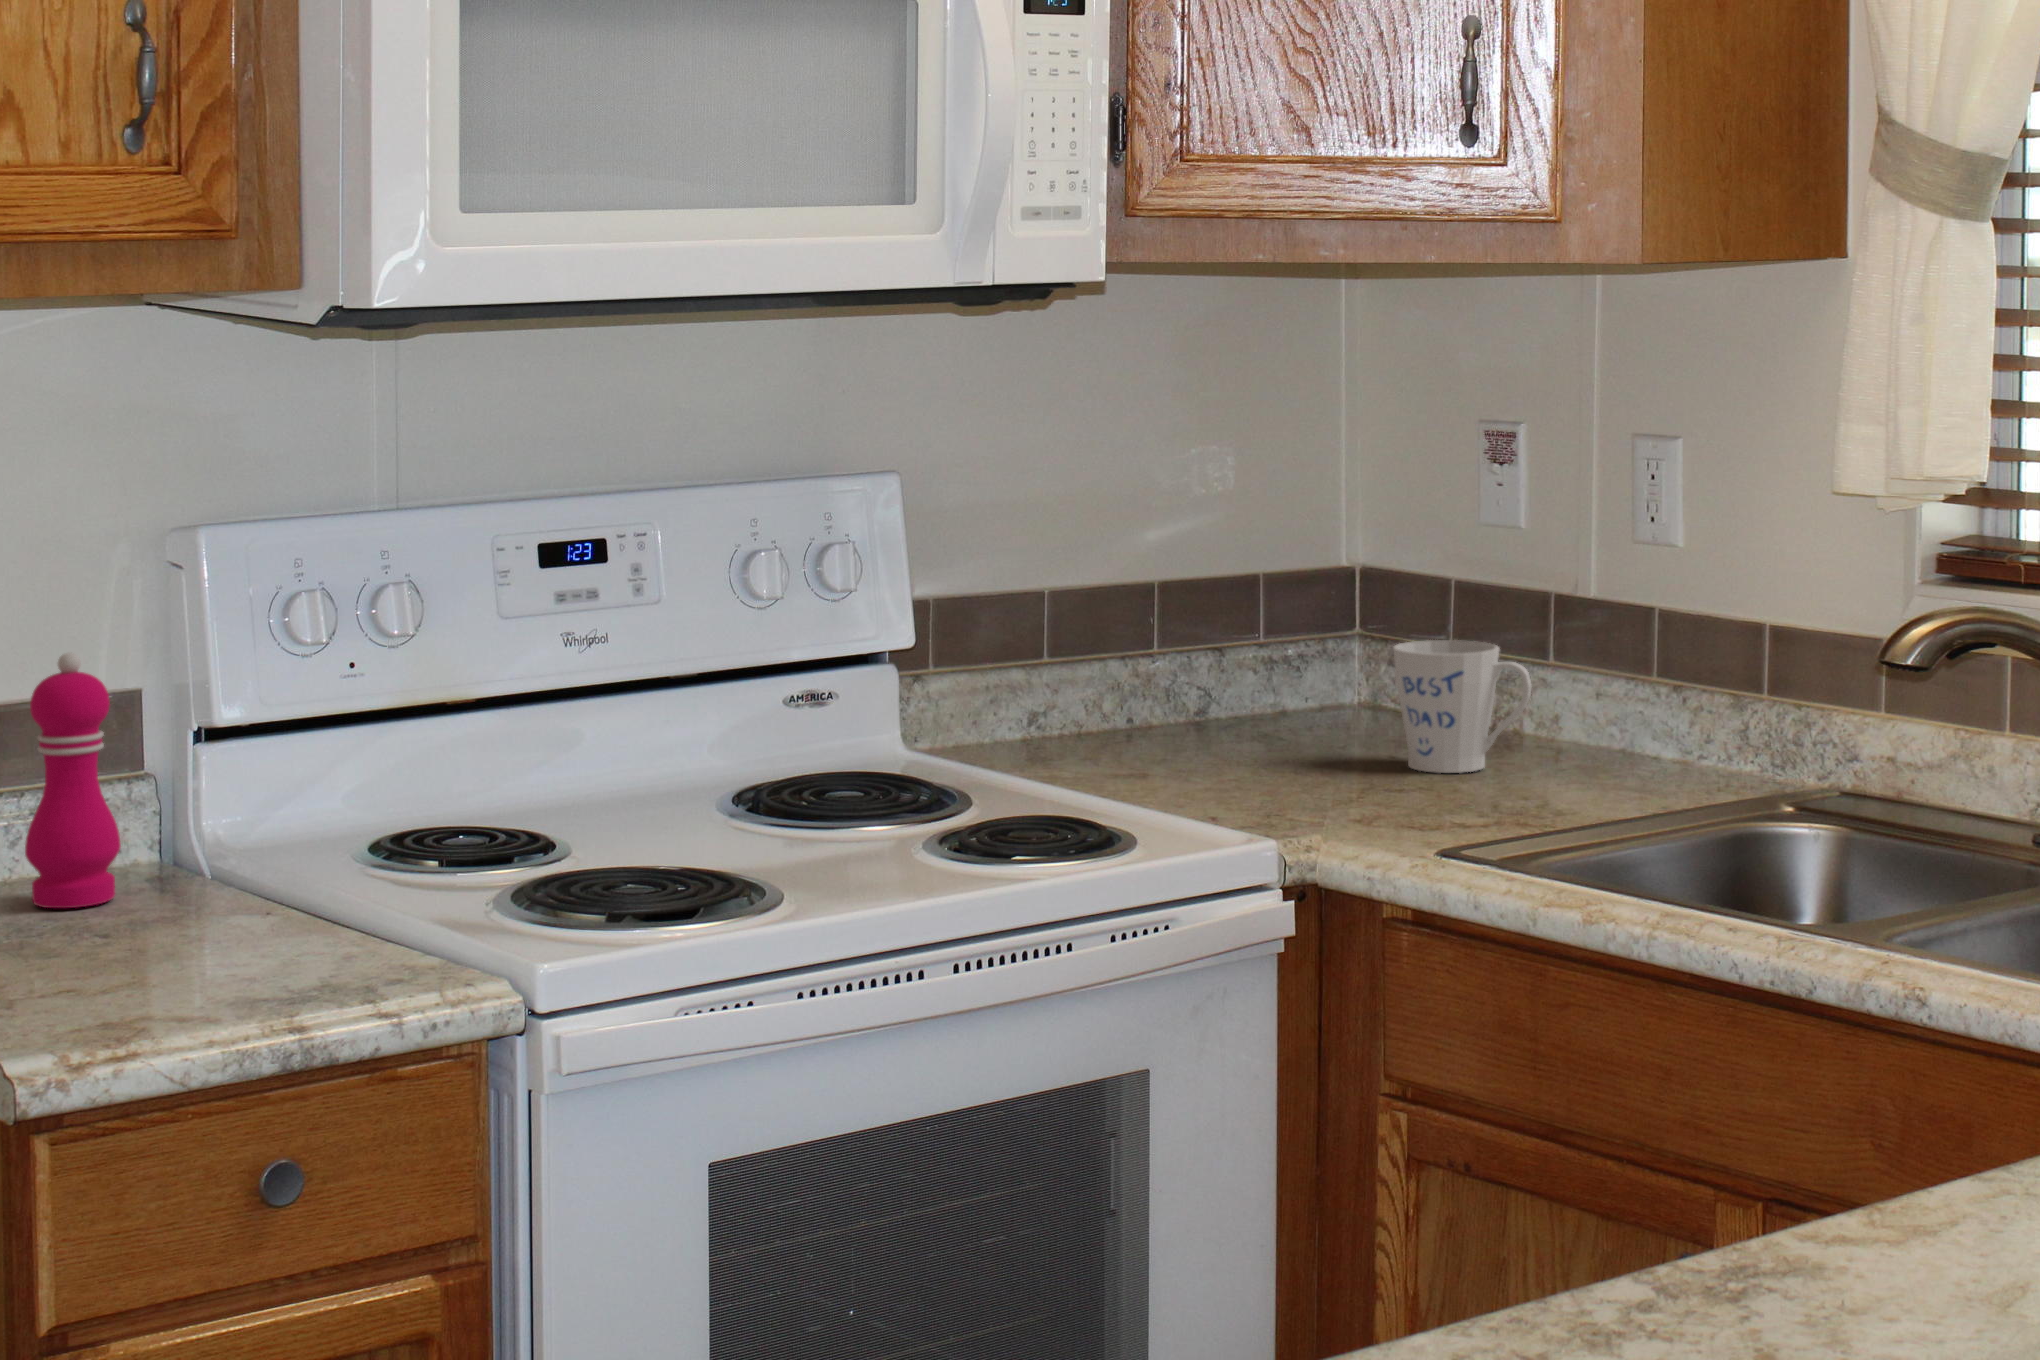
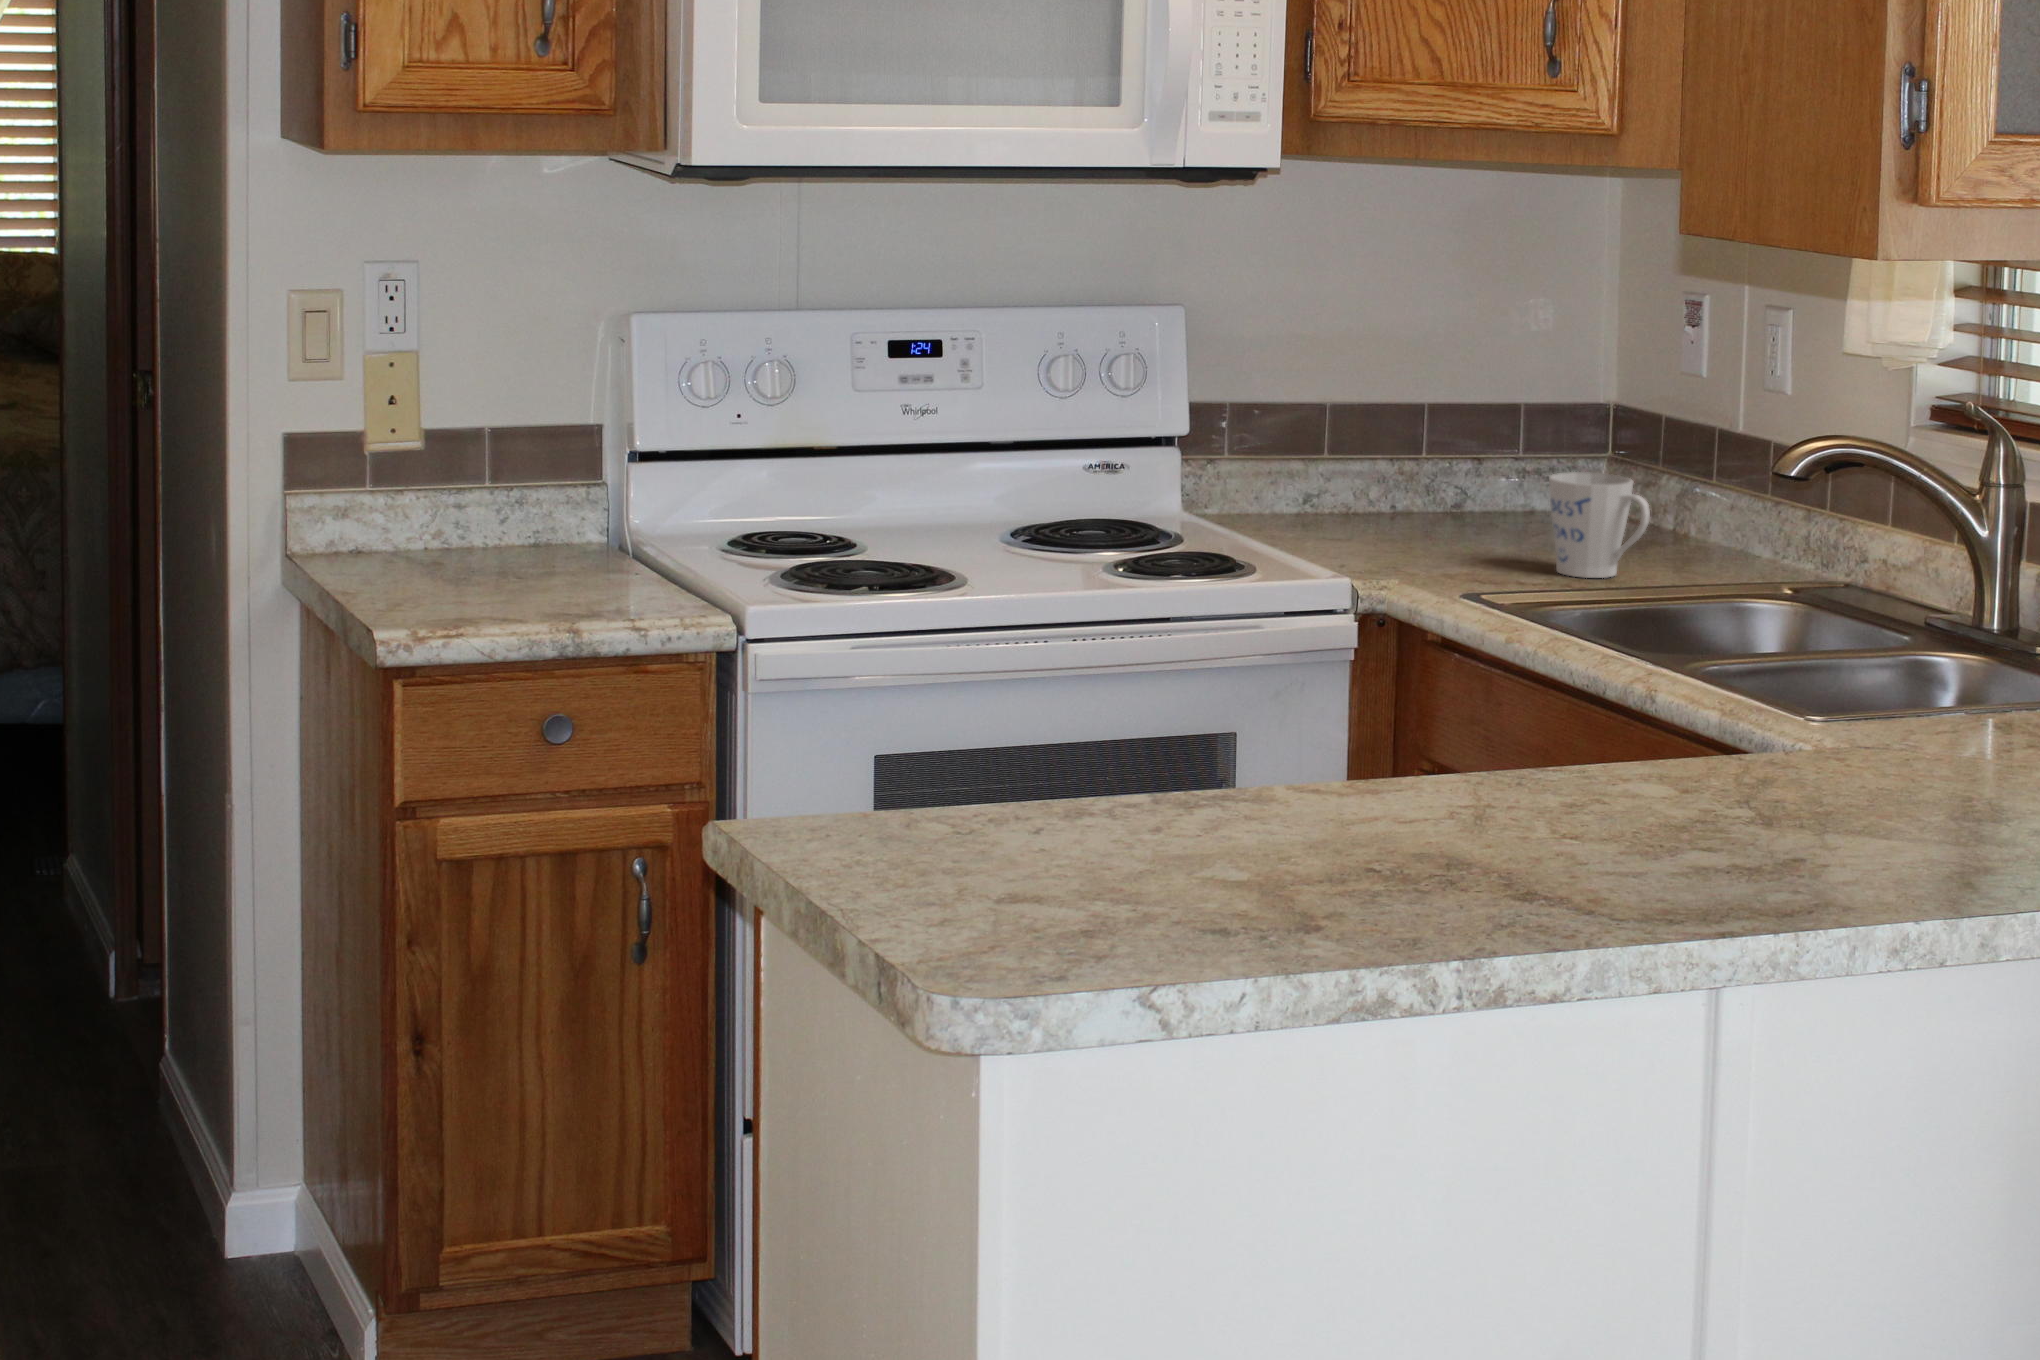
pepper mill: present [25,653,121,908] -> none [497,391,559,562]

